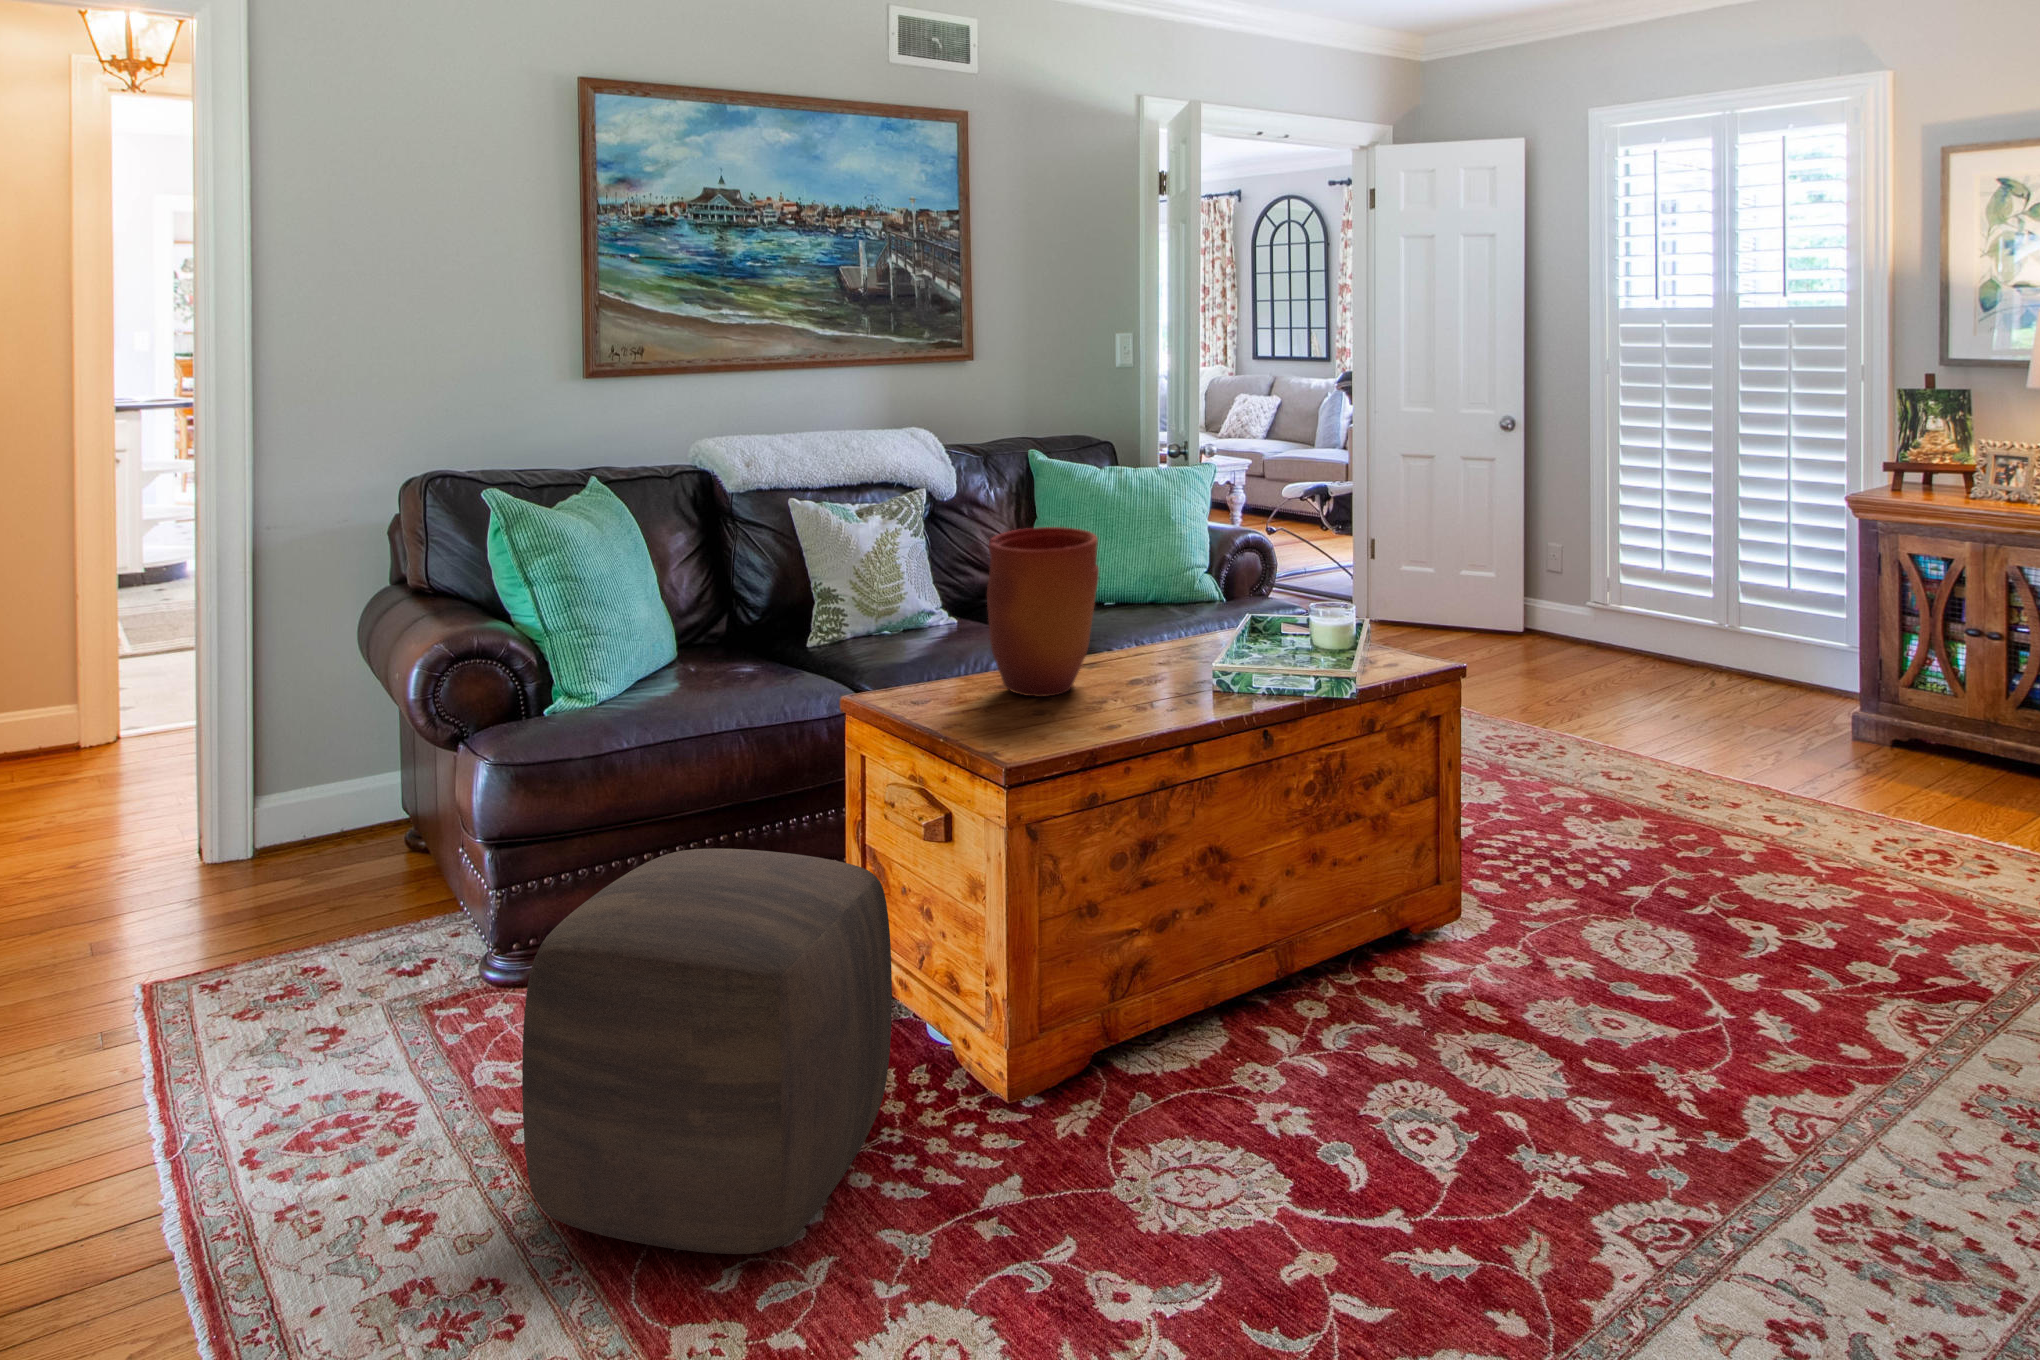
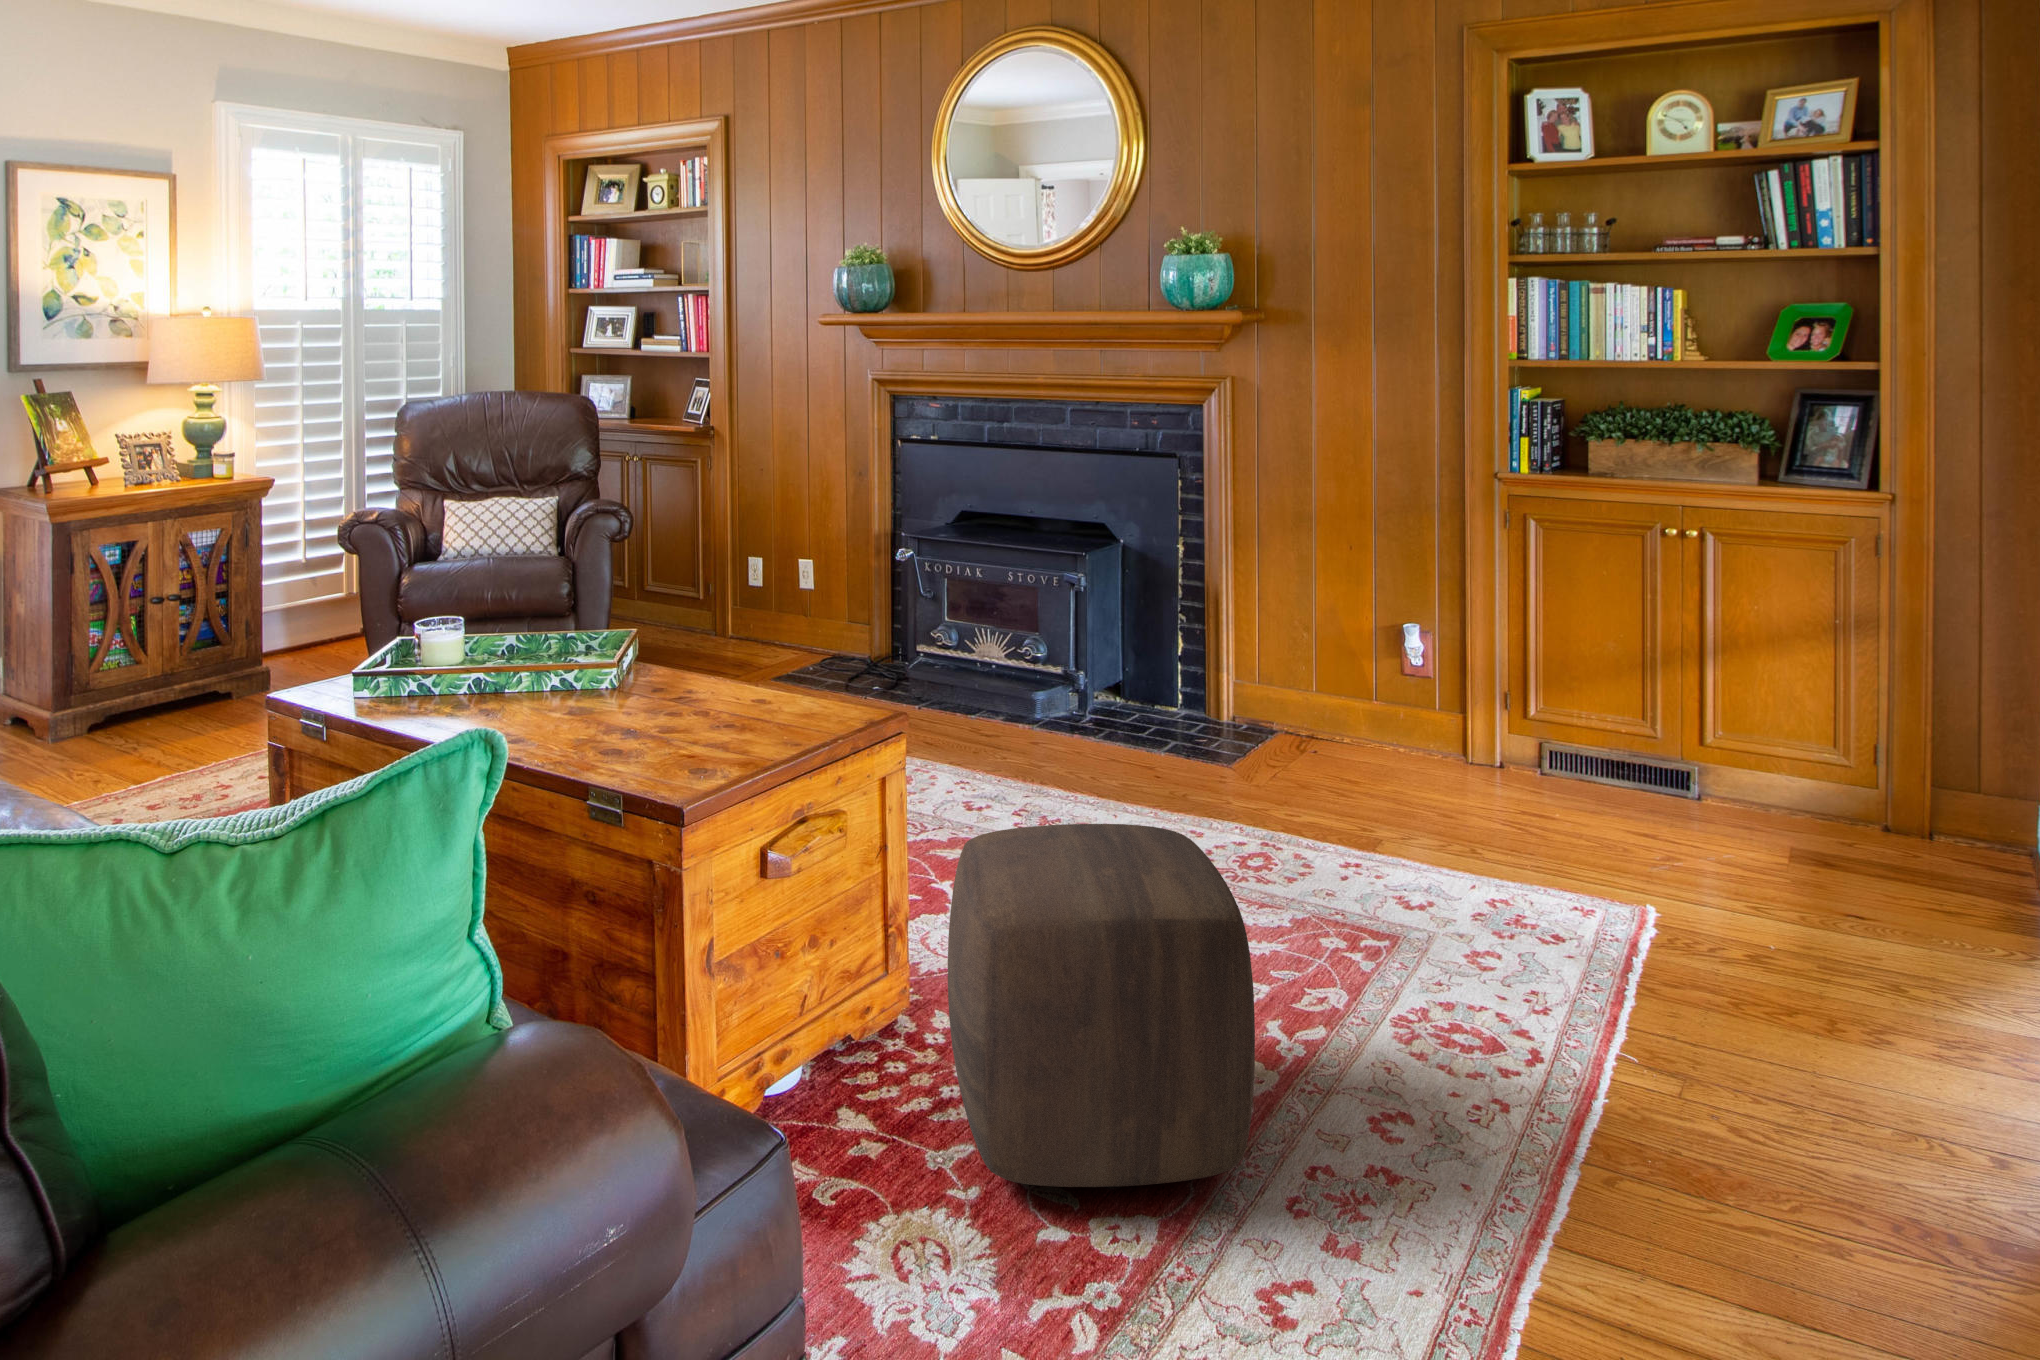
vase: present [987,527,1099,697] -> none [585,554,709,740]

